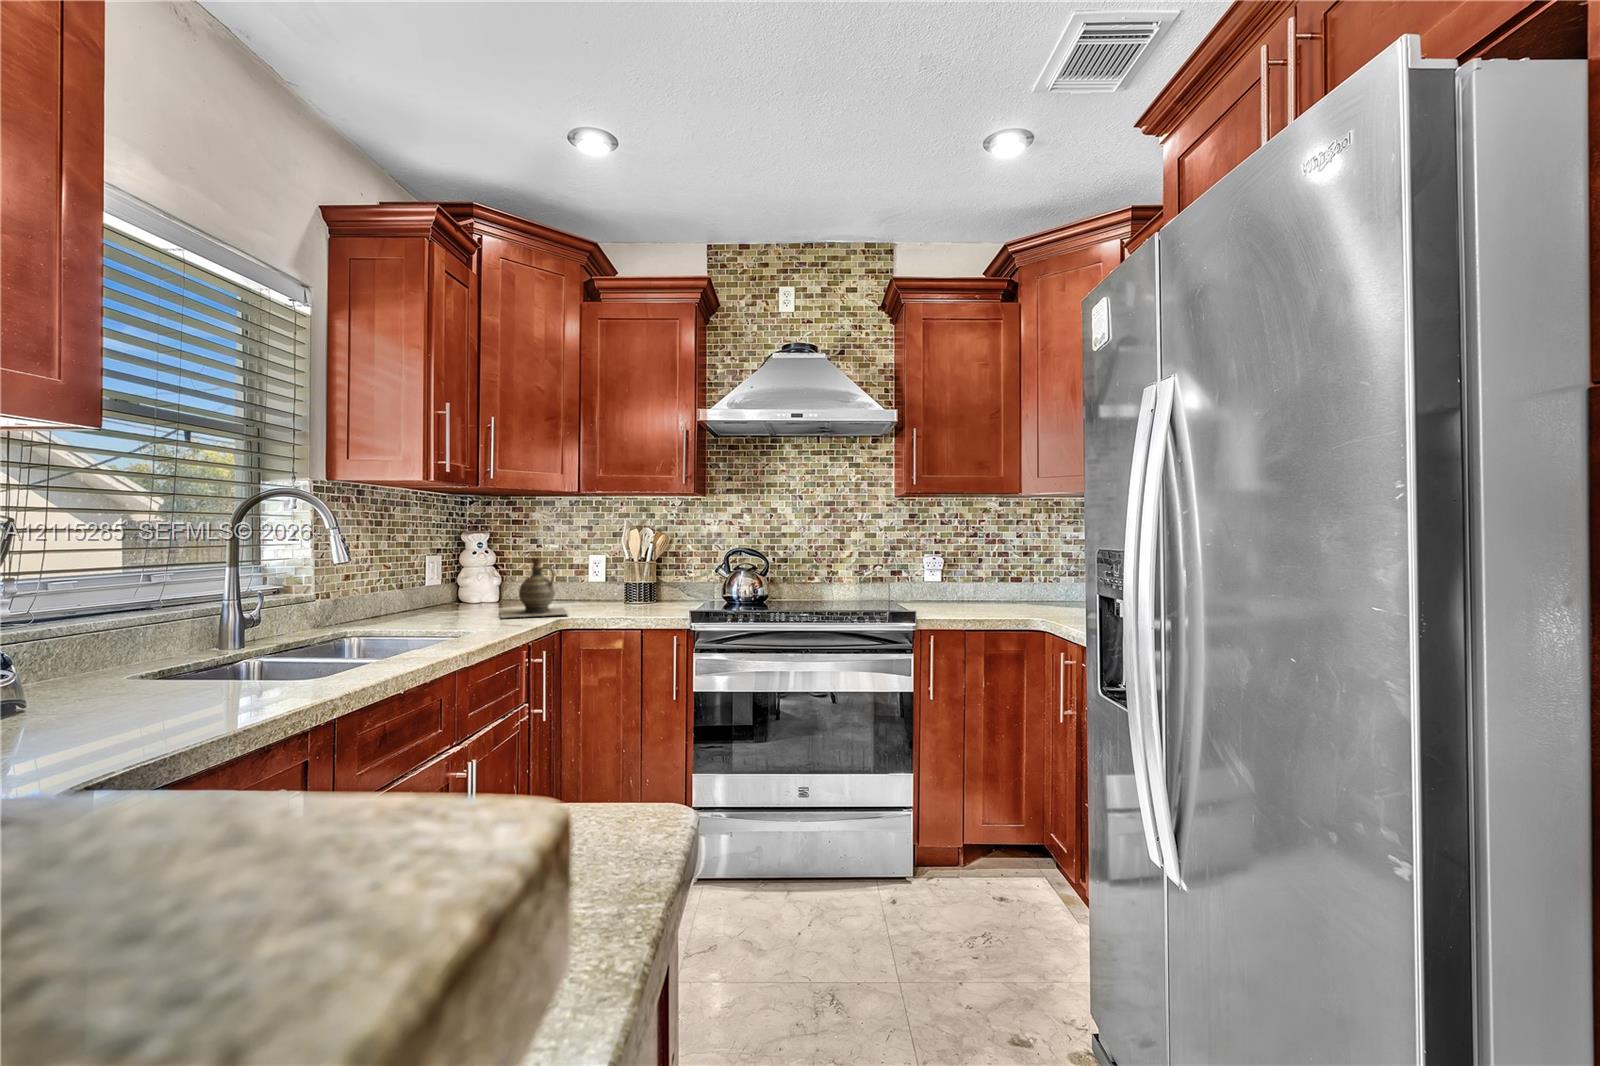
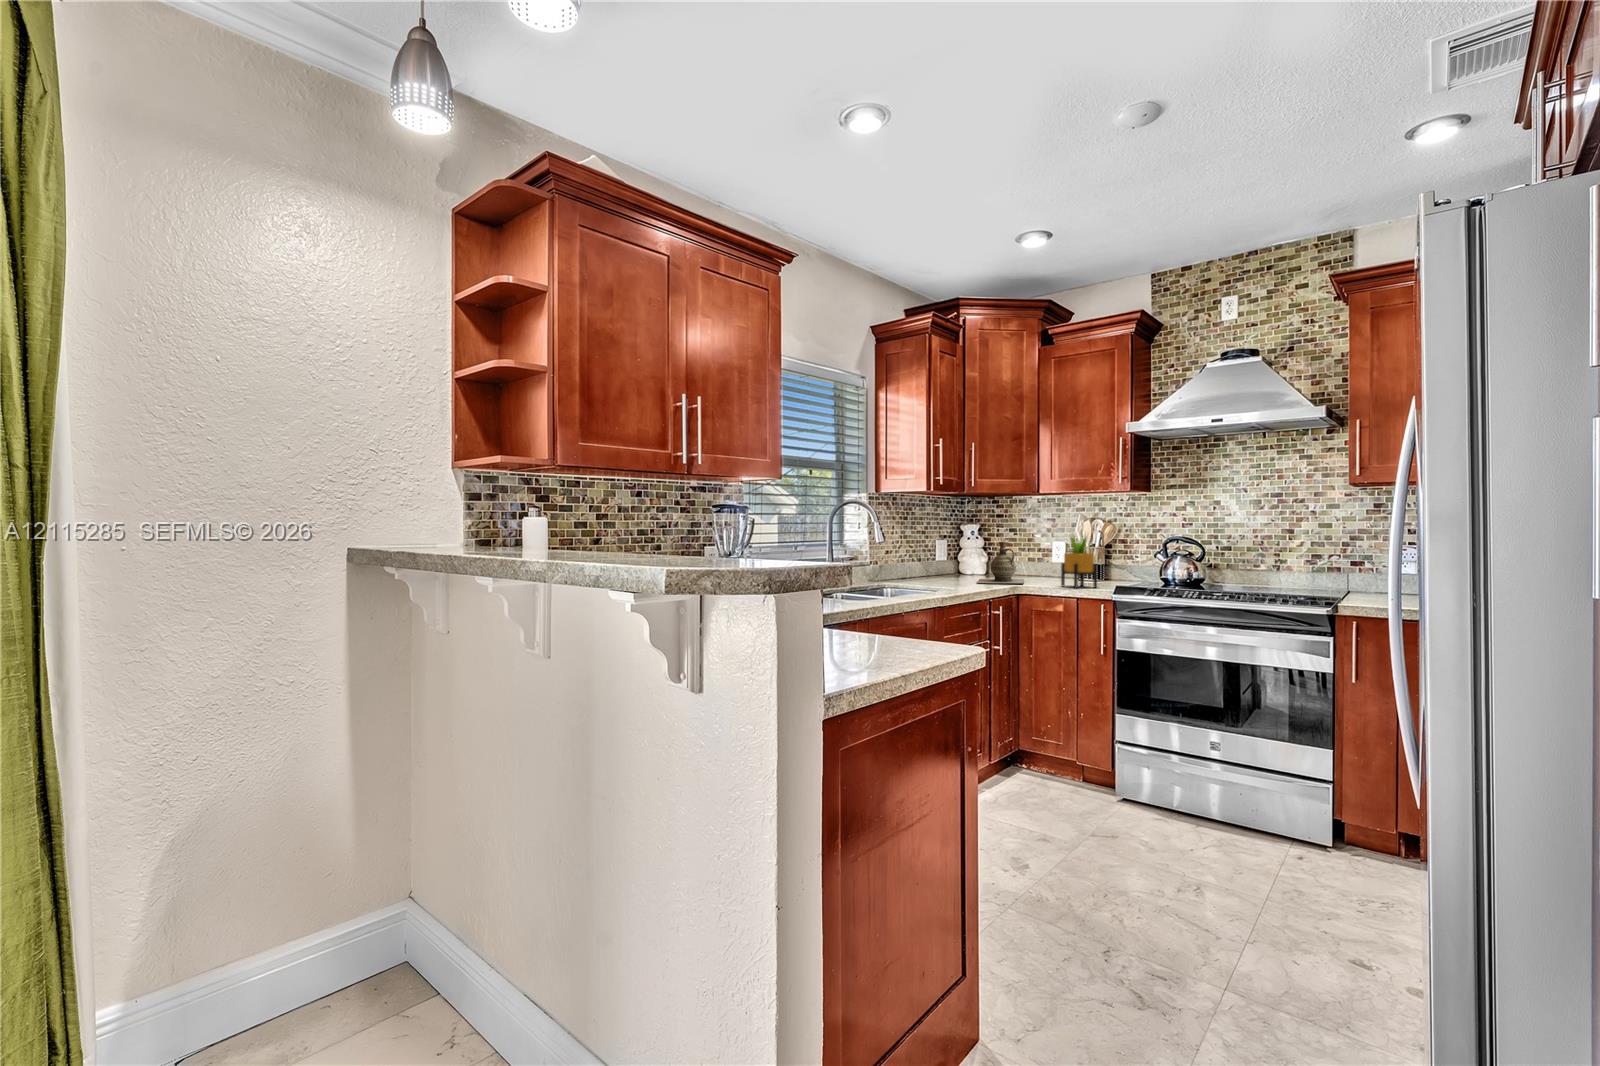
potted plant: none [621,541,665,617] -> present [1061,536,1097,588]

